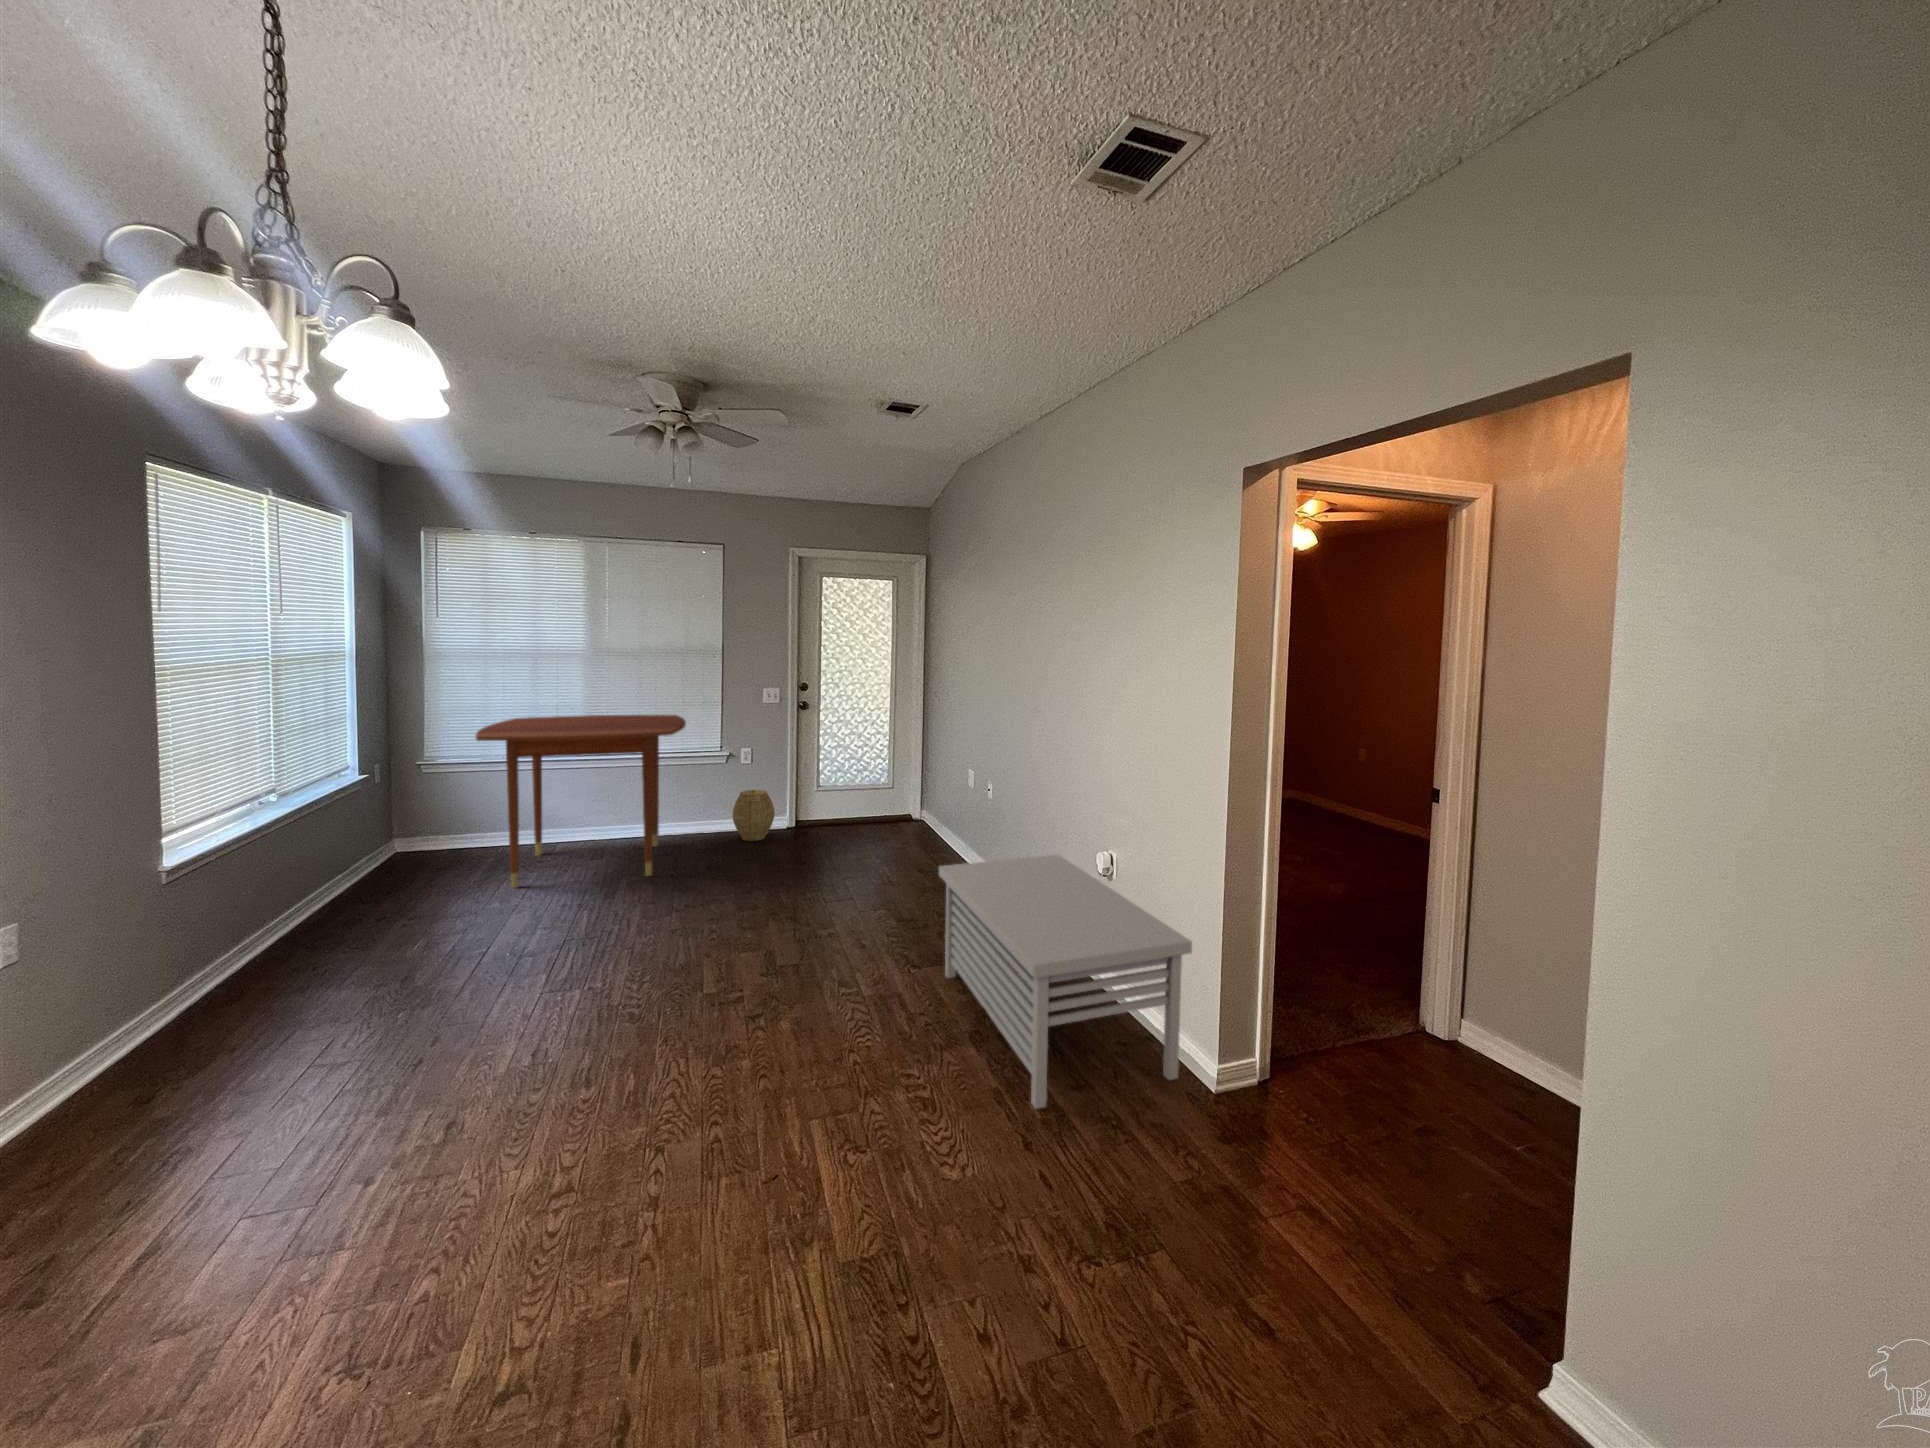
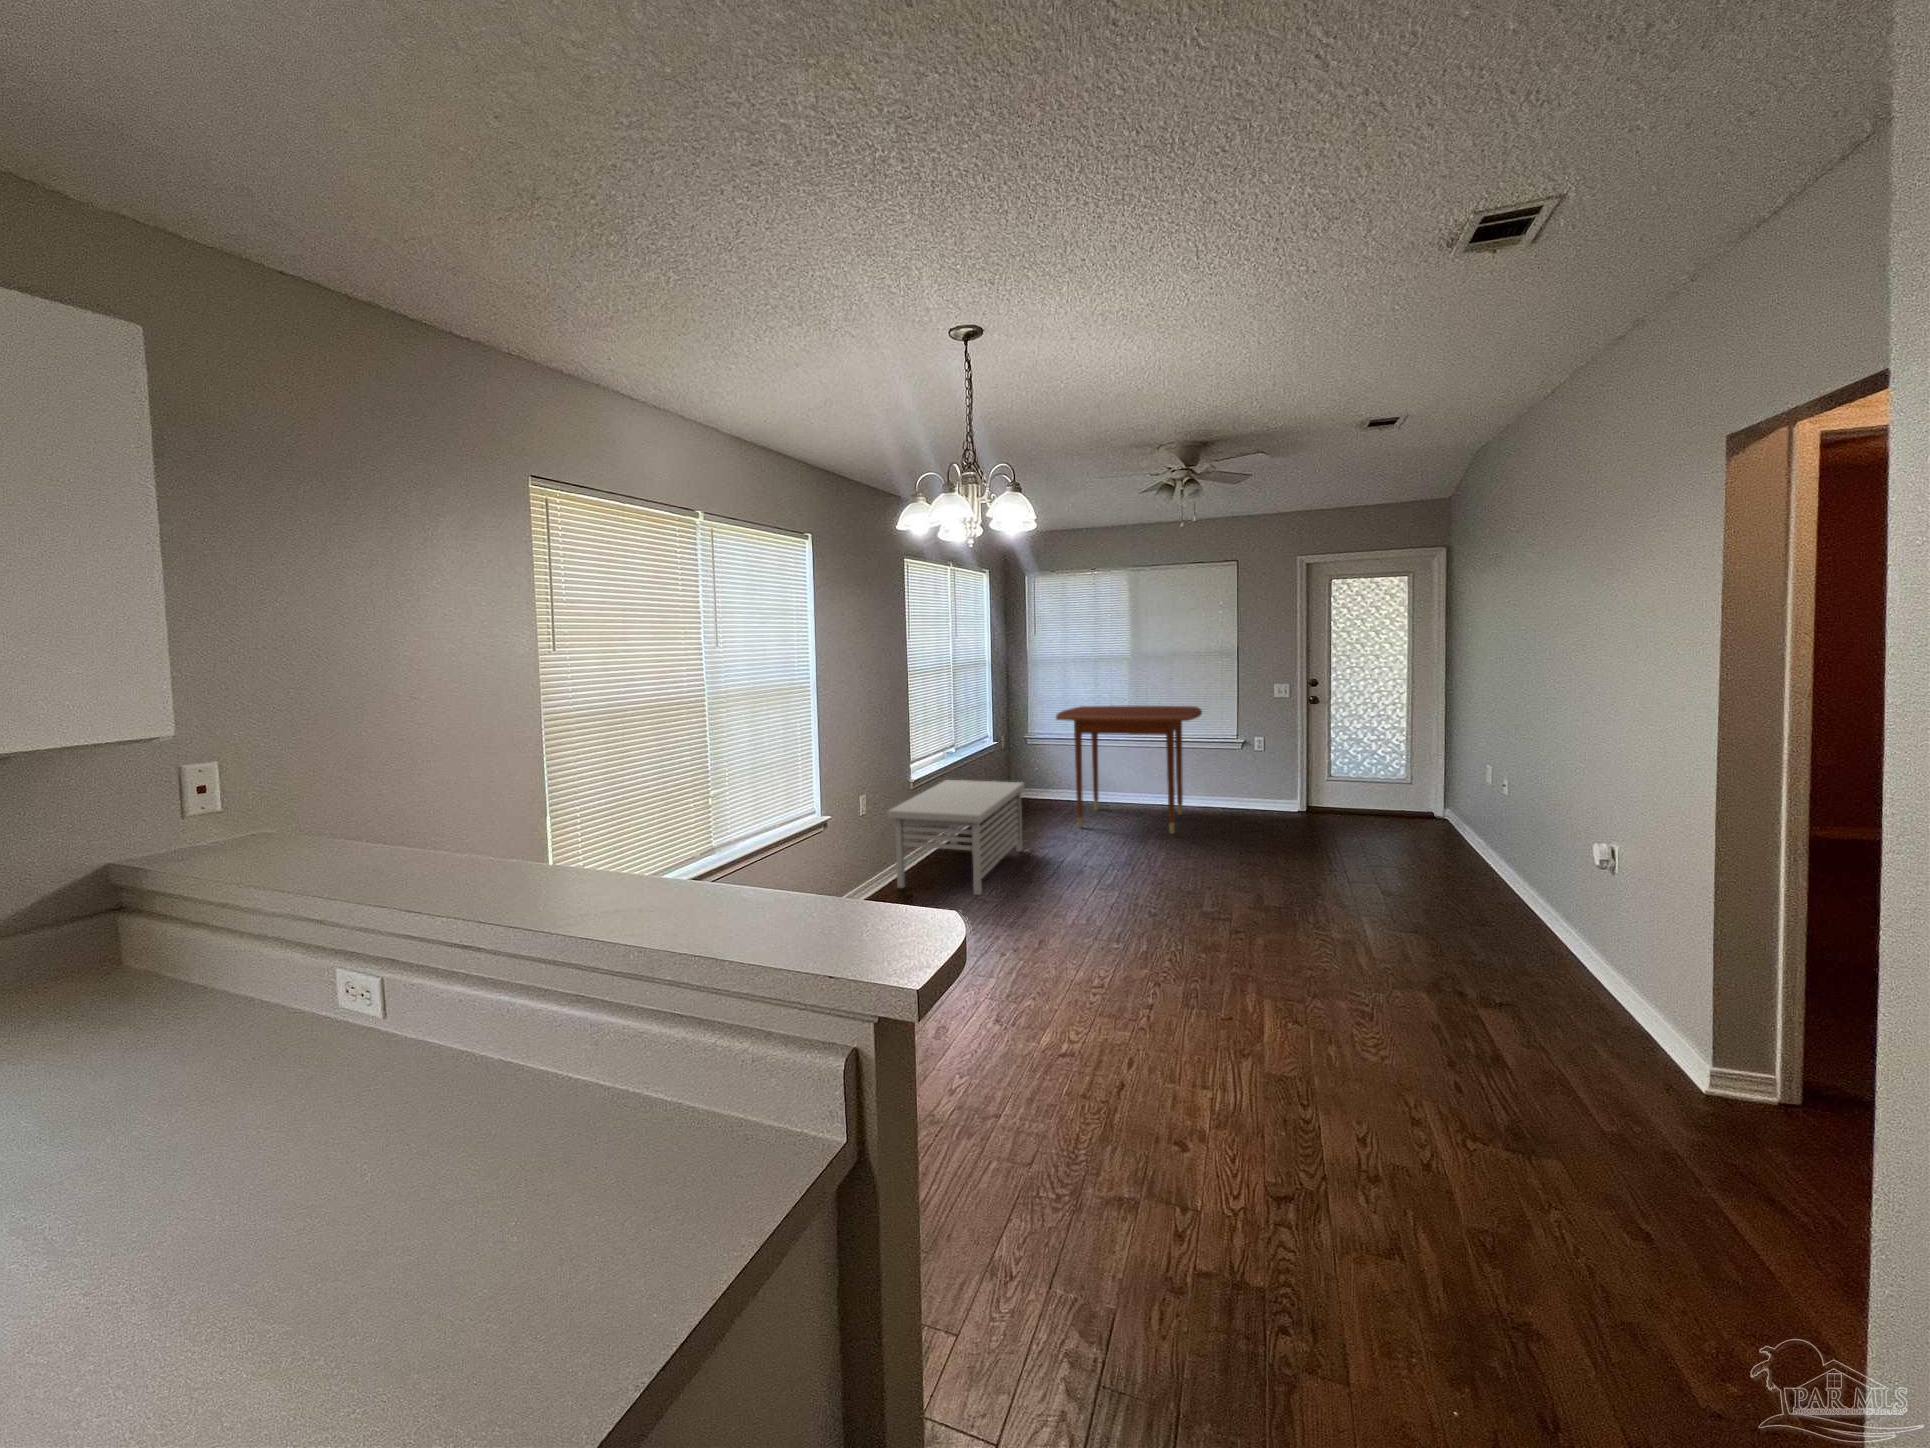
woven basket: present [733,790,775,841] -> none [1245,775,1284,820]
storage bench: present [939,855,1192,1109] -> present [887,780,1024,895]

